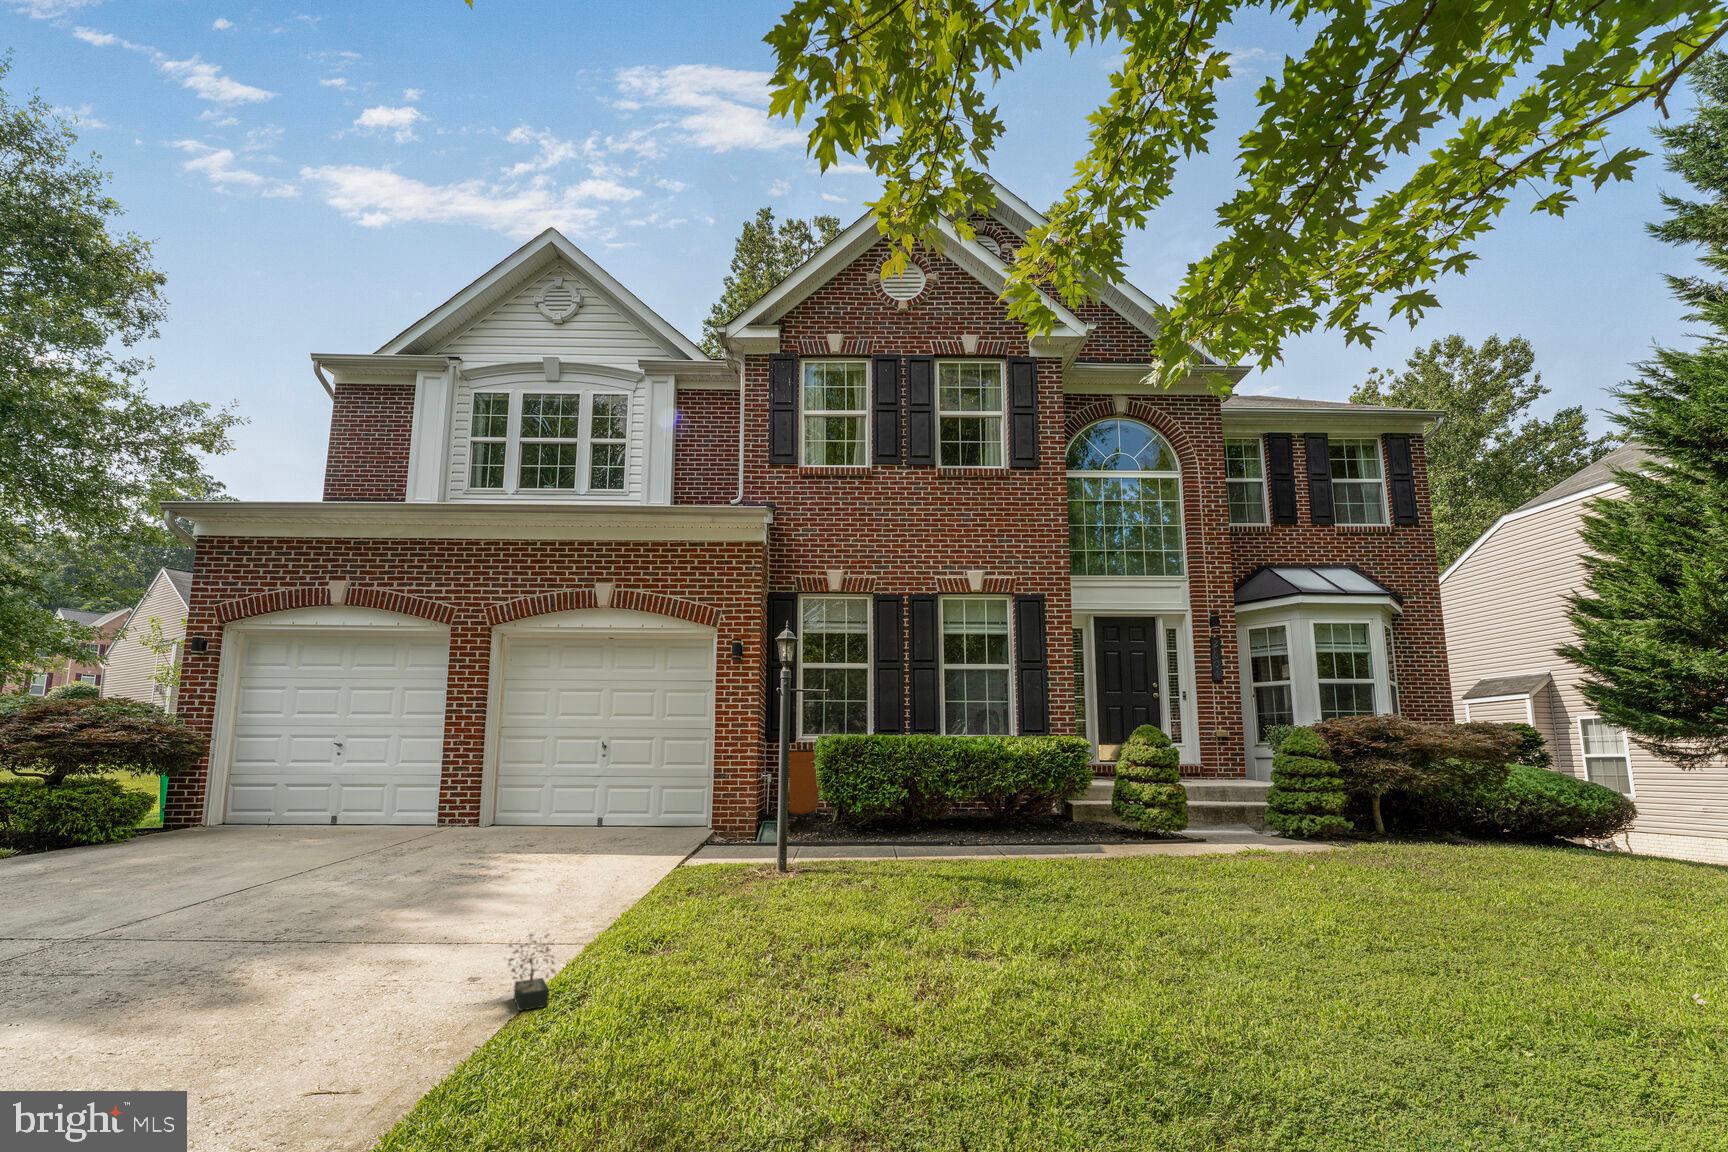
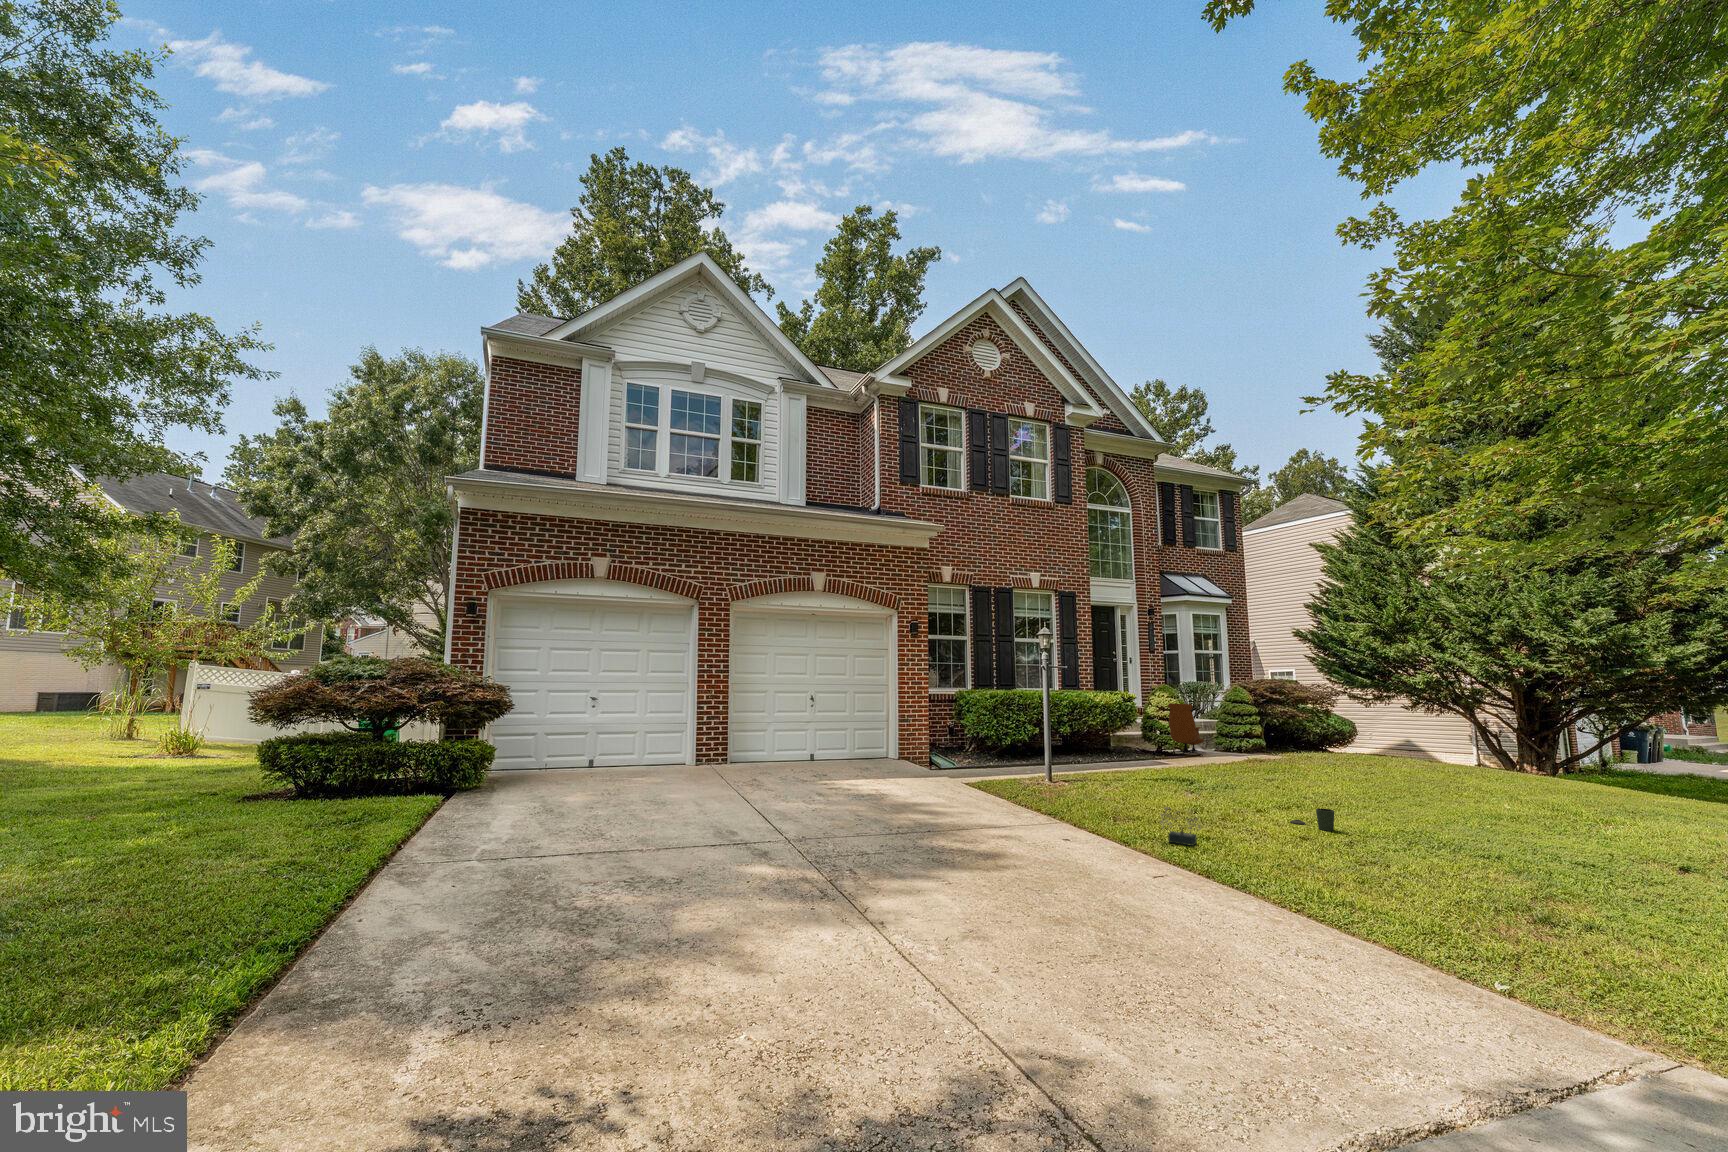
lounge chair: present [776,752,821,833] -> present [1168,703,1204,756]
trash can: none [889,960,921,1009] -> present [1290,809,1334,831]

